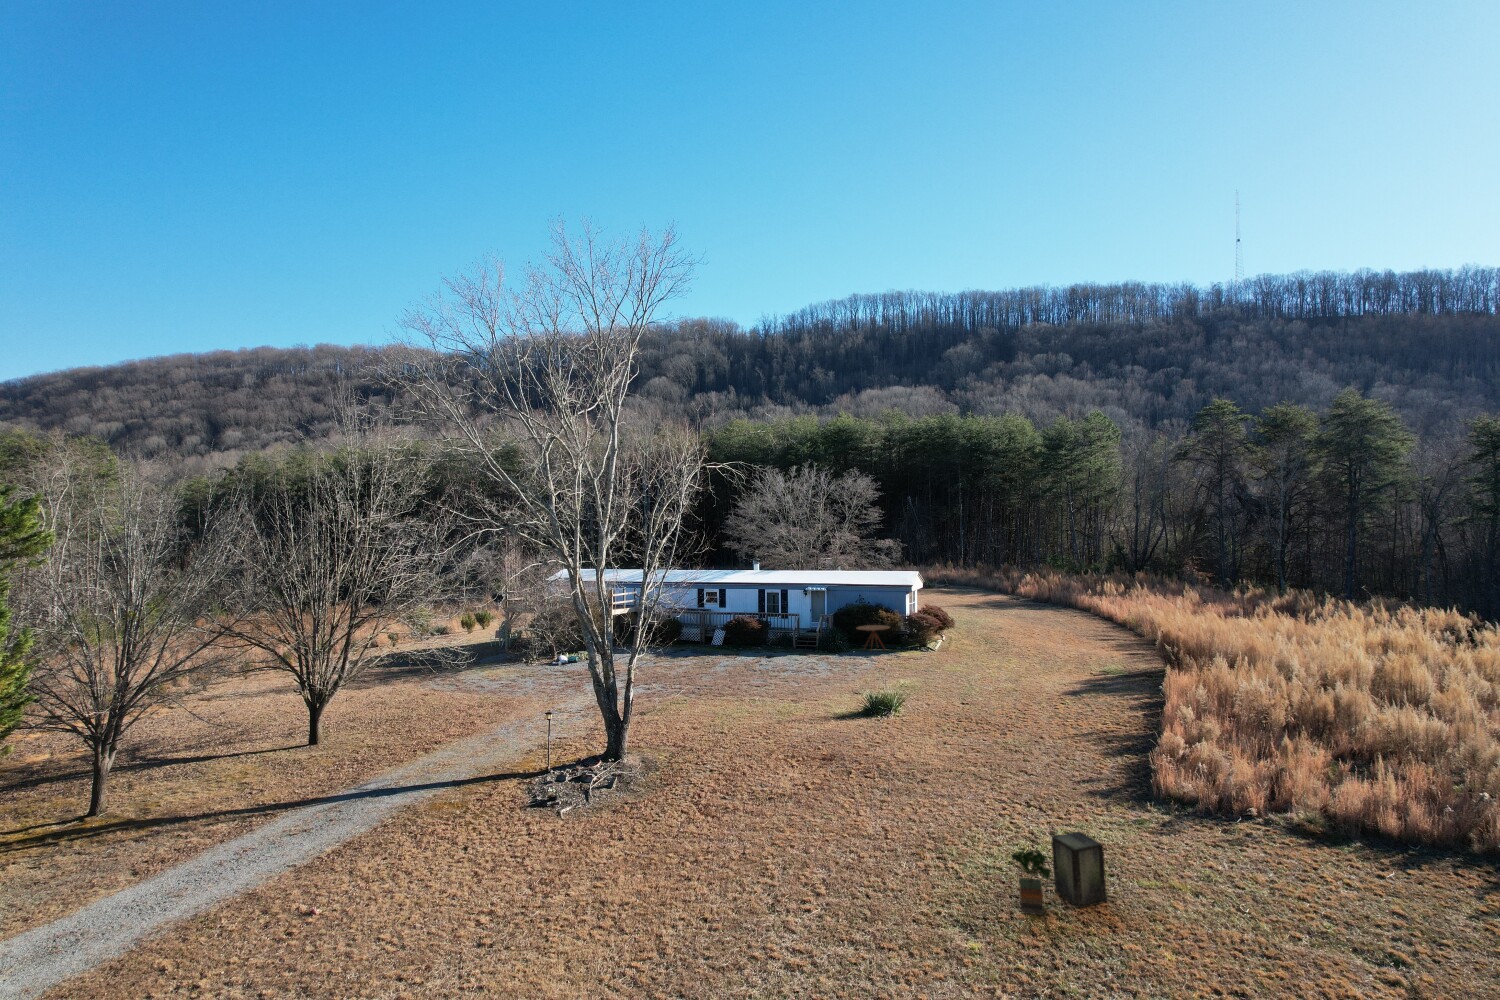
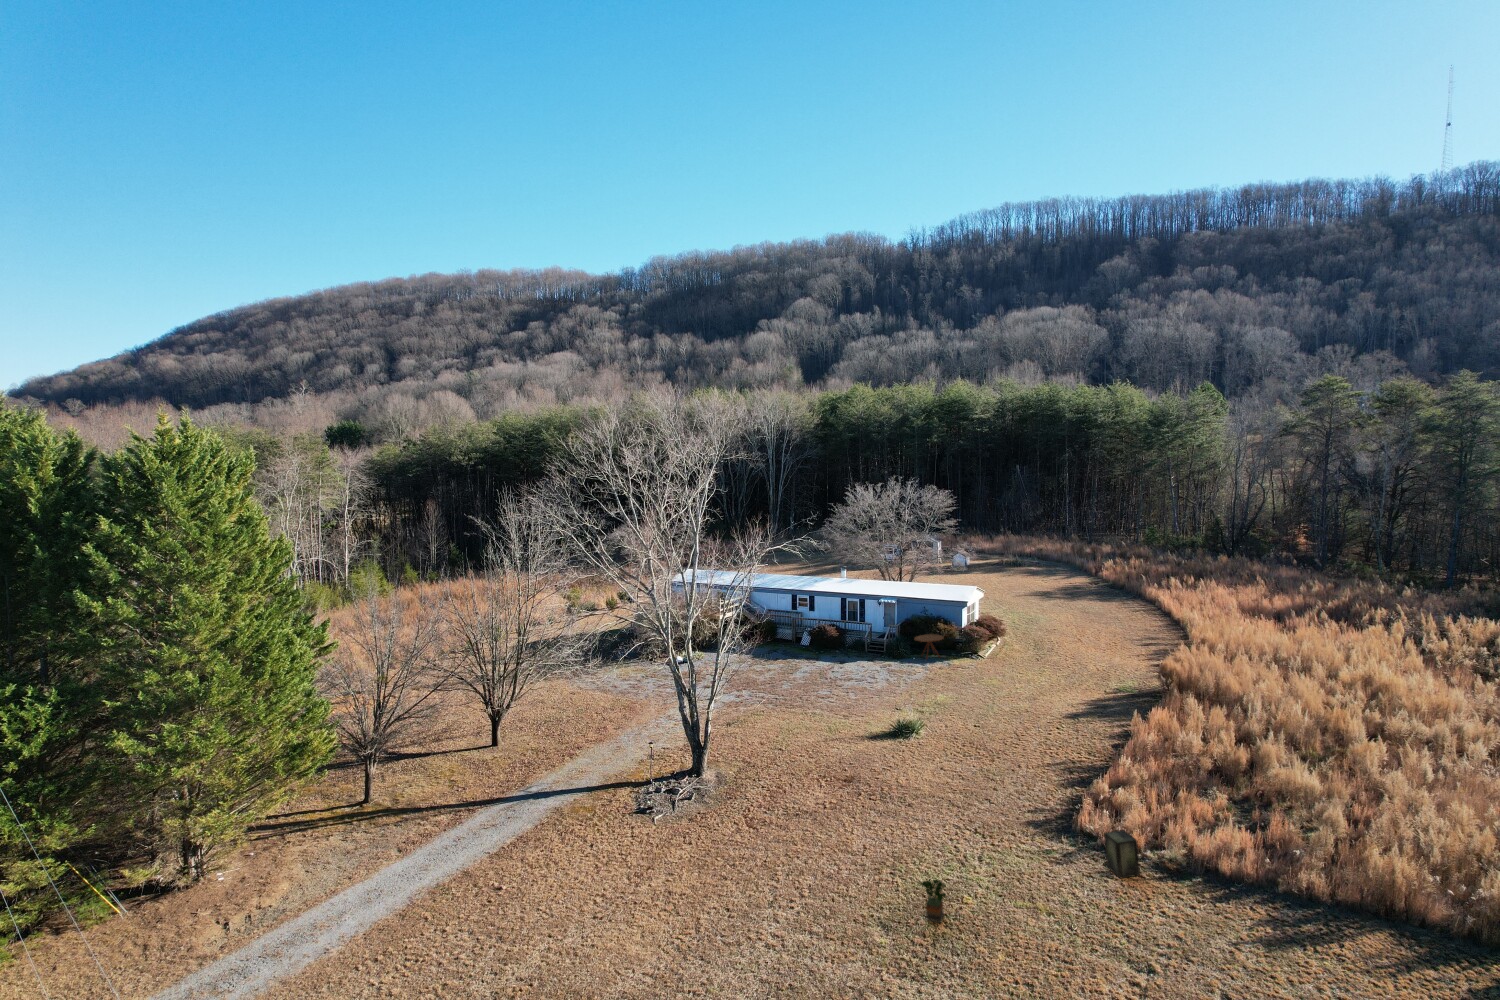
storage box: present [1051,832,1107,908] -> present [1104,830,1140,879]

